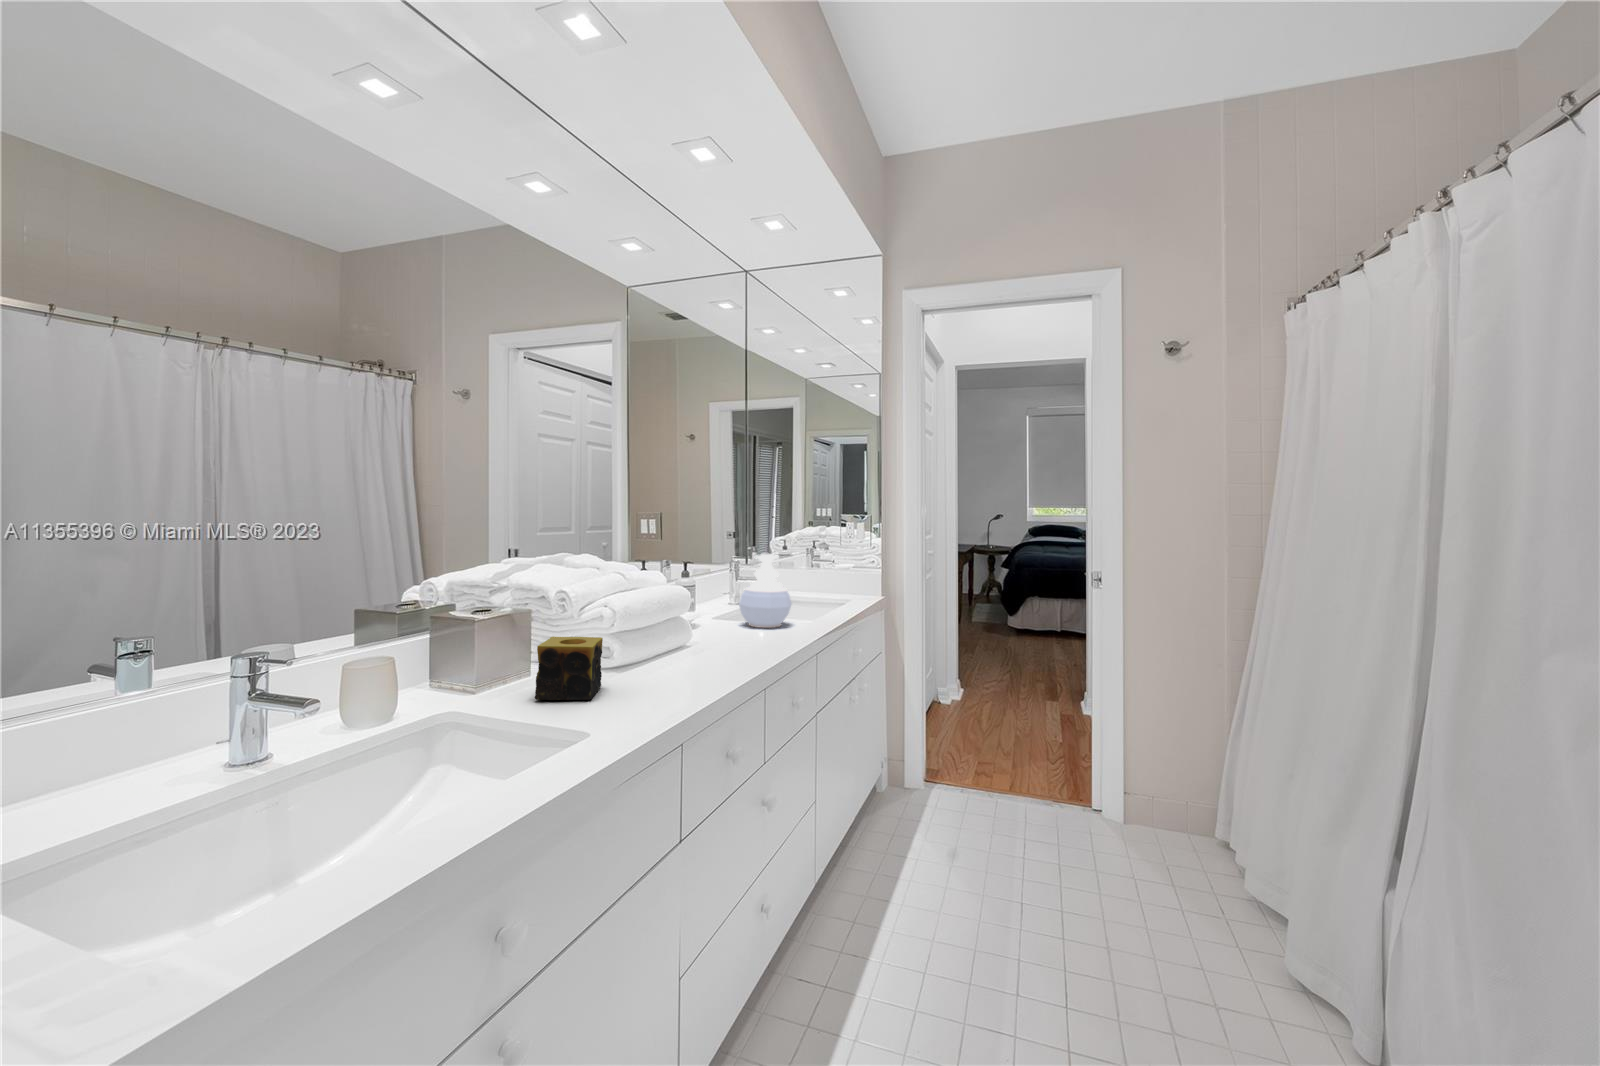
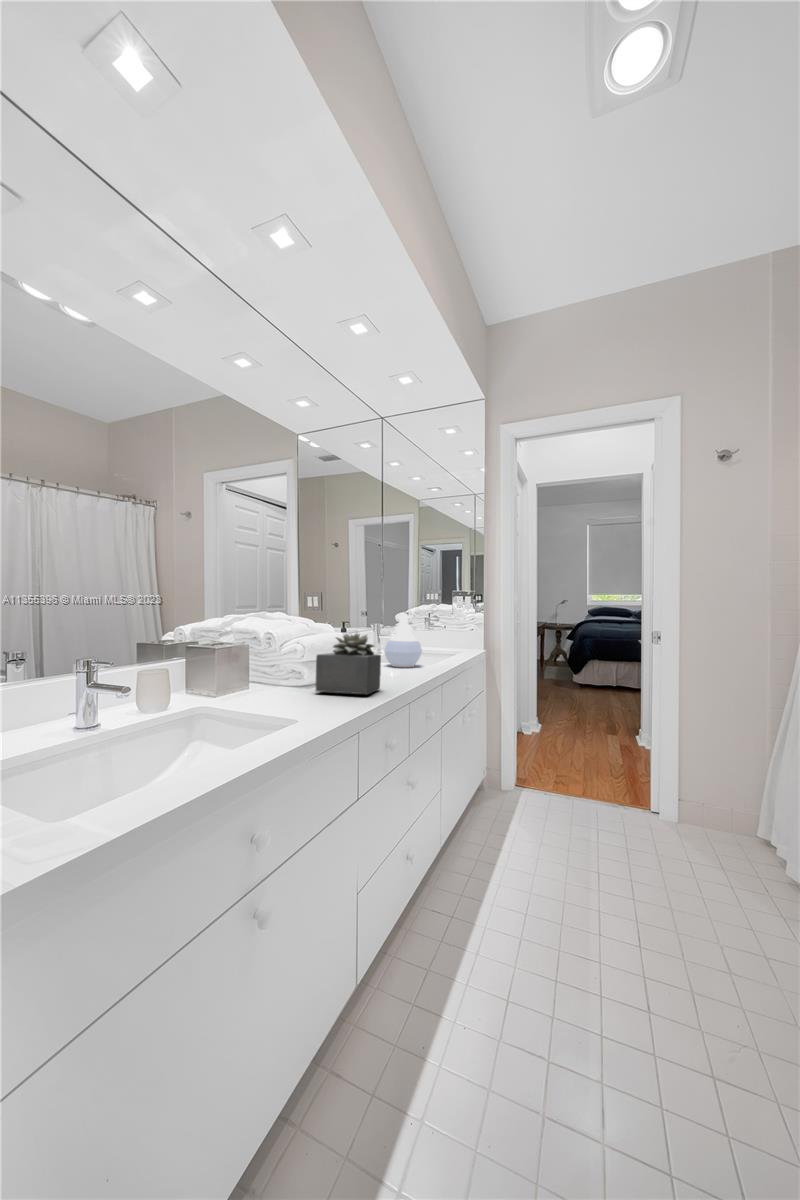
succulent plant: none [624,590,722,683] -> present [316,633,381,694]
candle: present [535,637,603,700] -> none [259,662,302,703]

